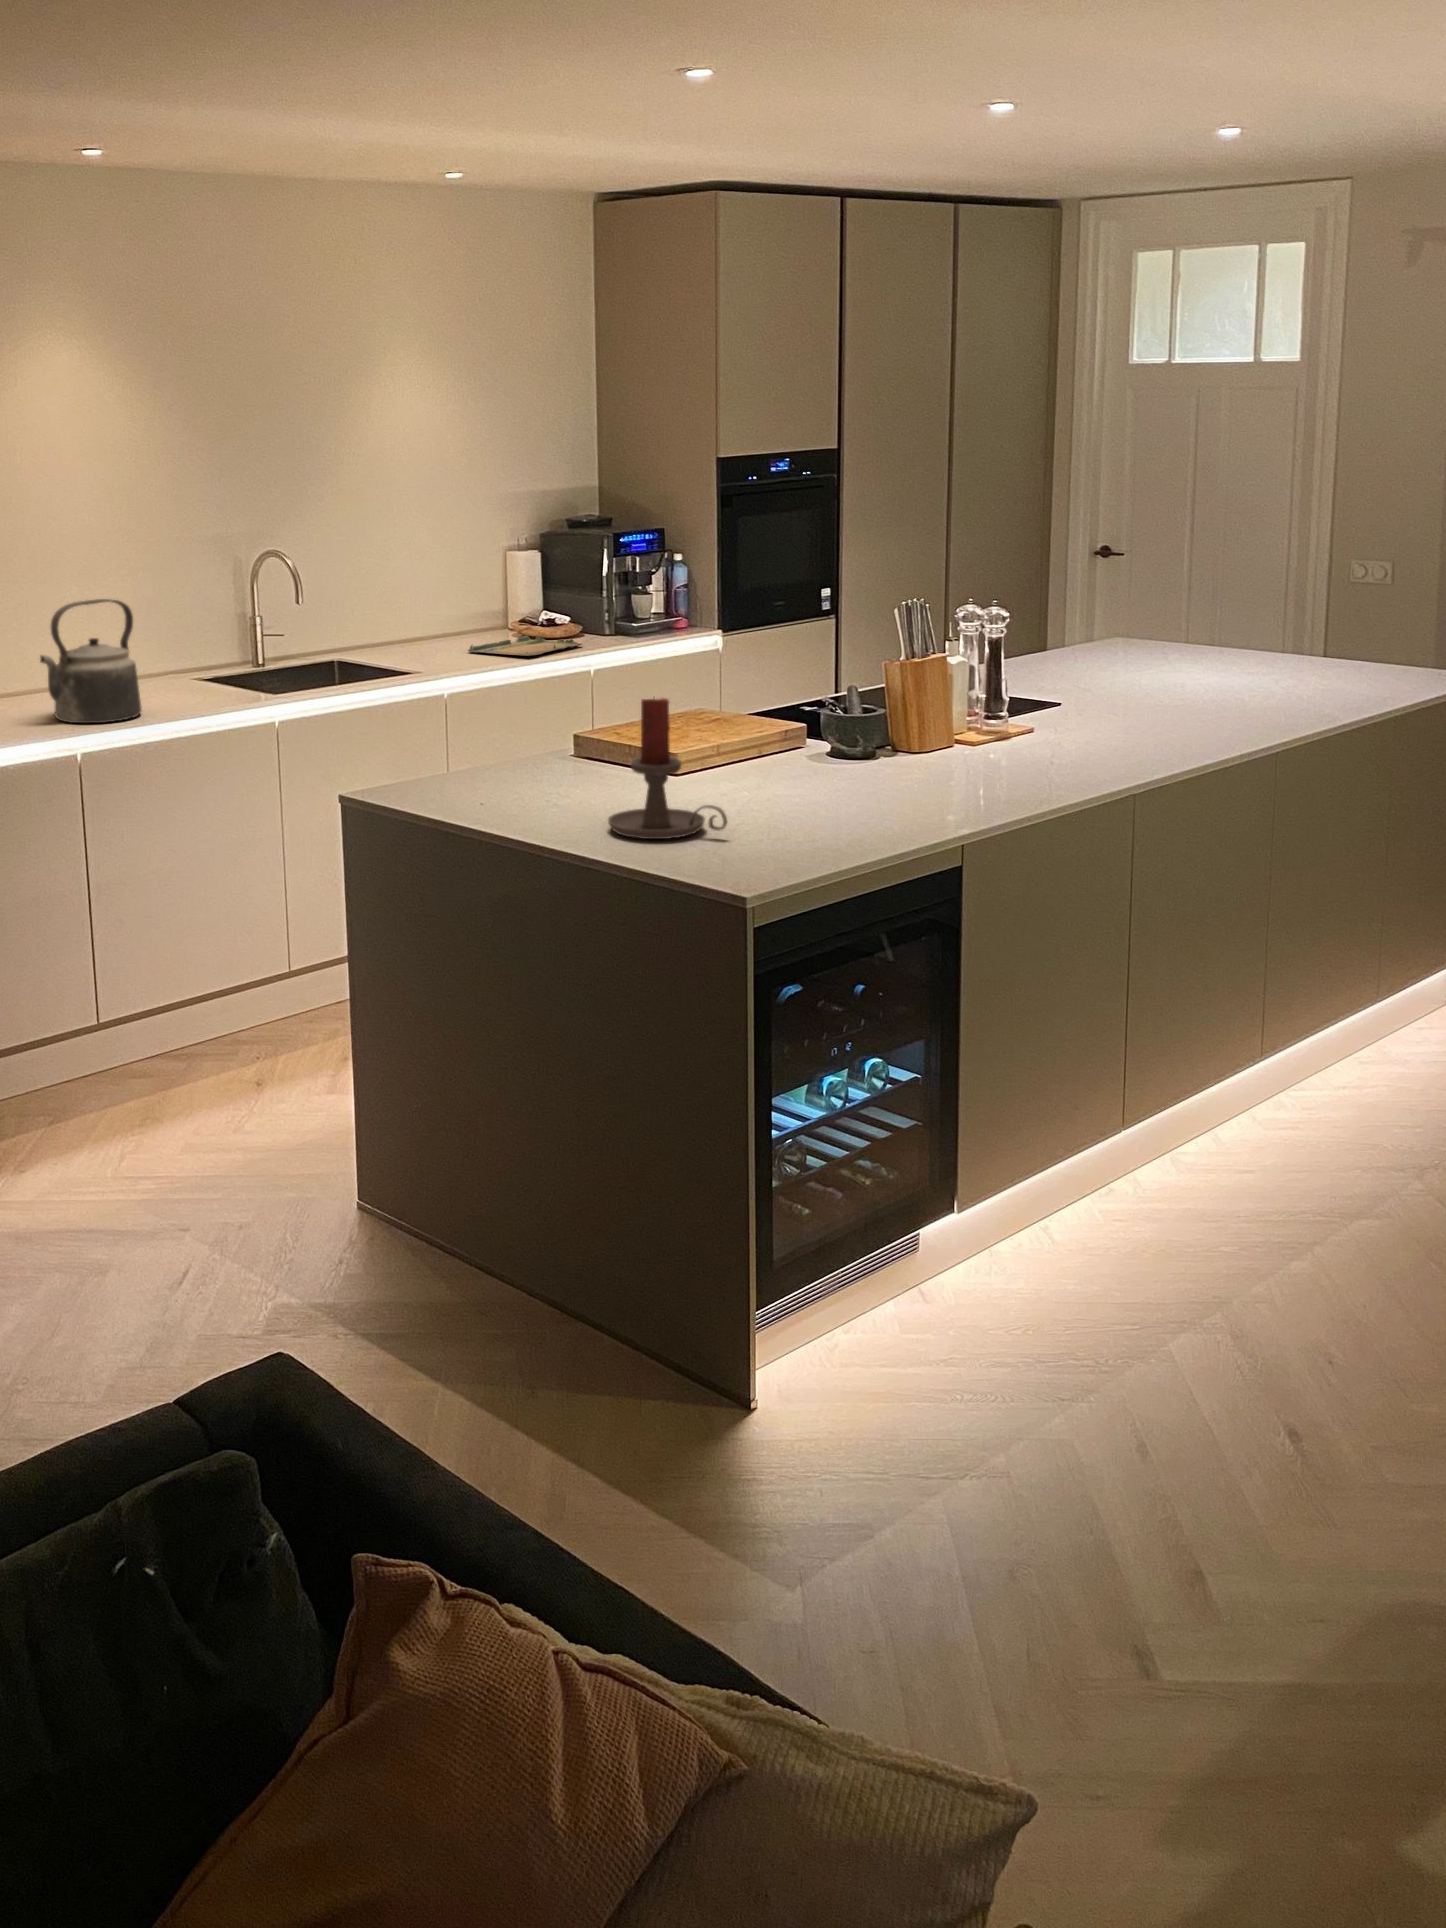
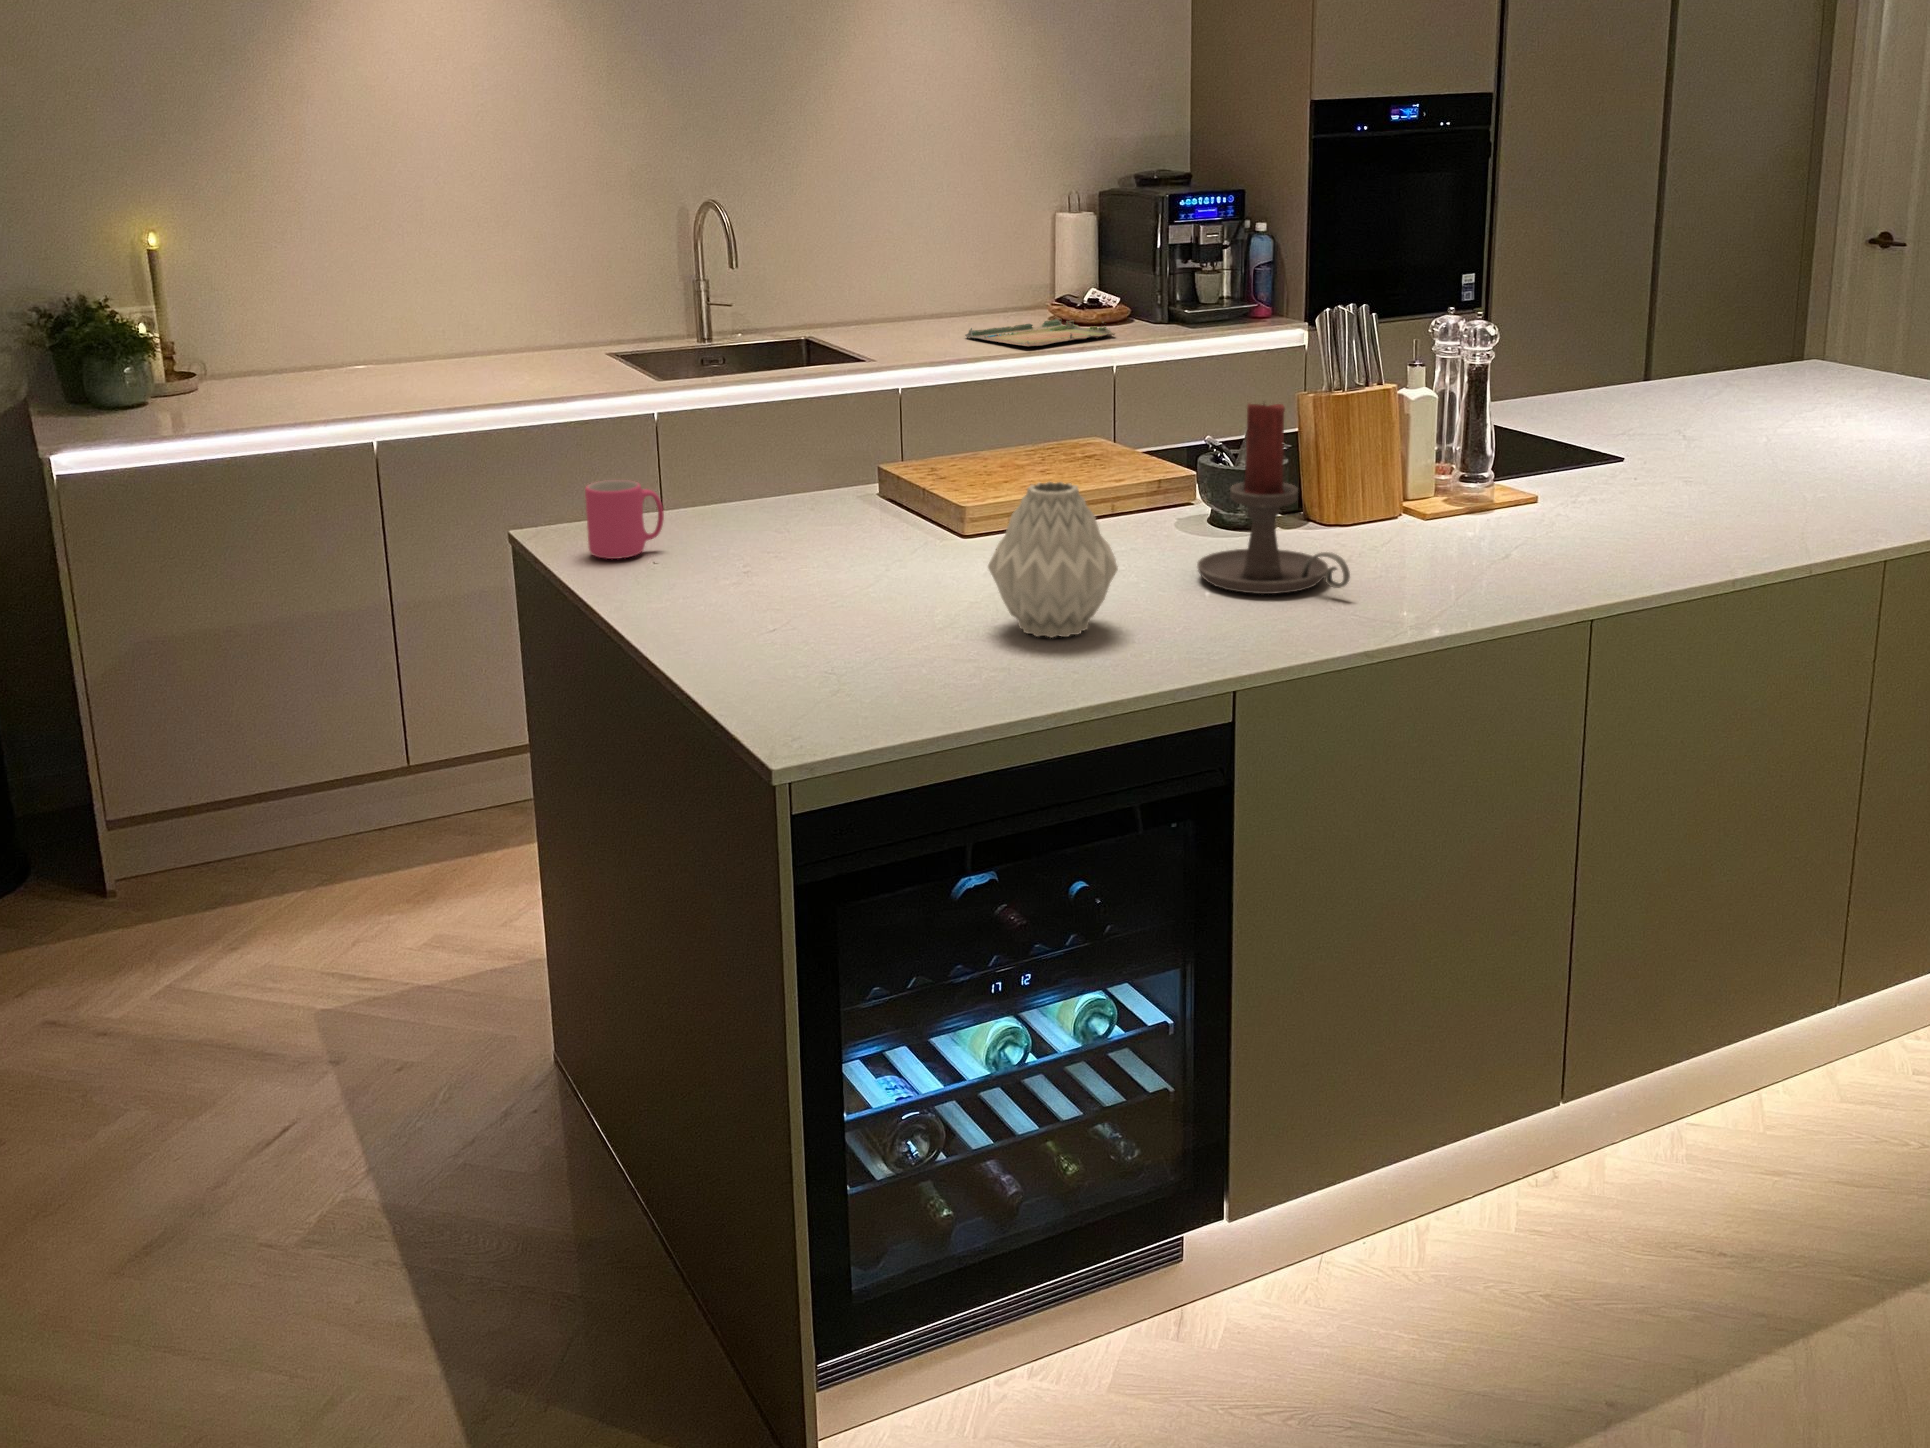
kettle: present [40,599,142,723] -> none [326,252,468,408]
candle holder: present [608,698,727,839] -> present [1197,404,1350,594]
vase: none [778,718,865,823] -> present [988,482,1118,638]
mug: none [442,744,492,800] -> present [585,480,664,559]

